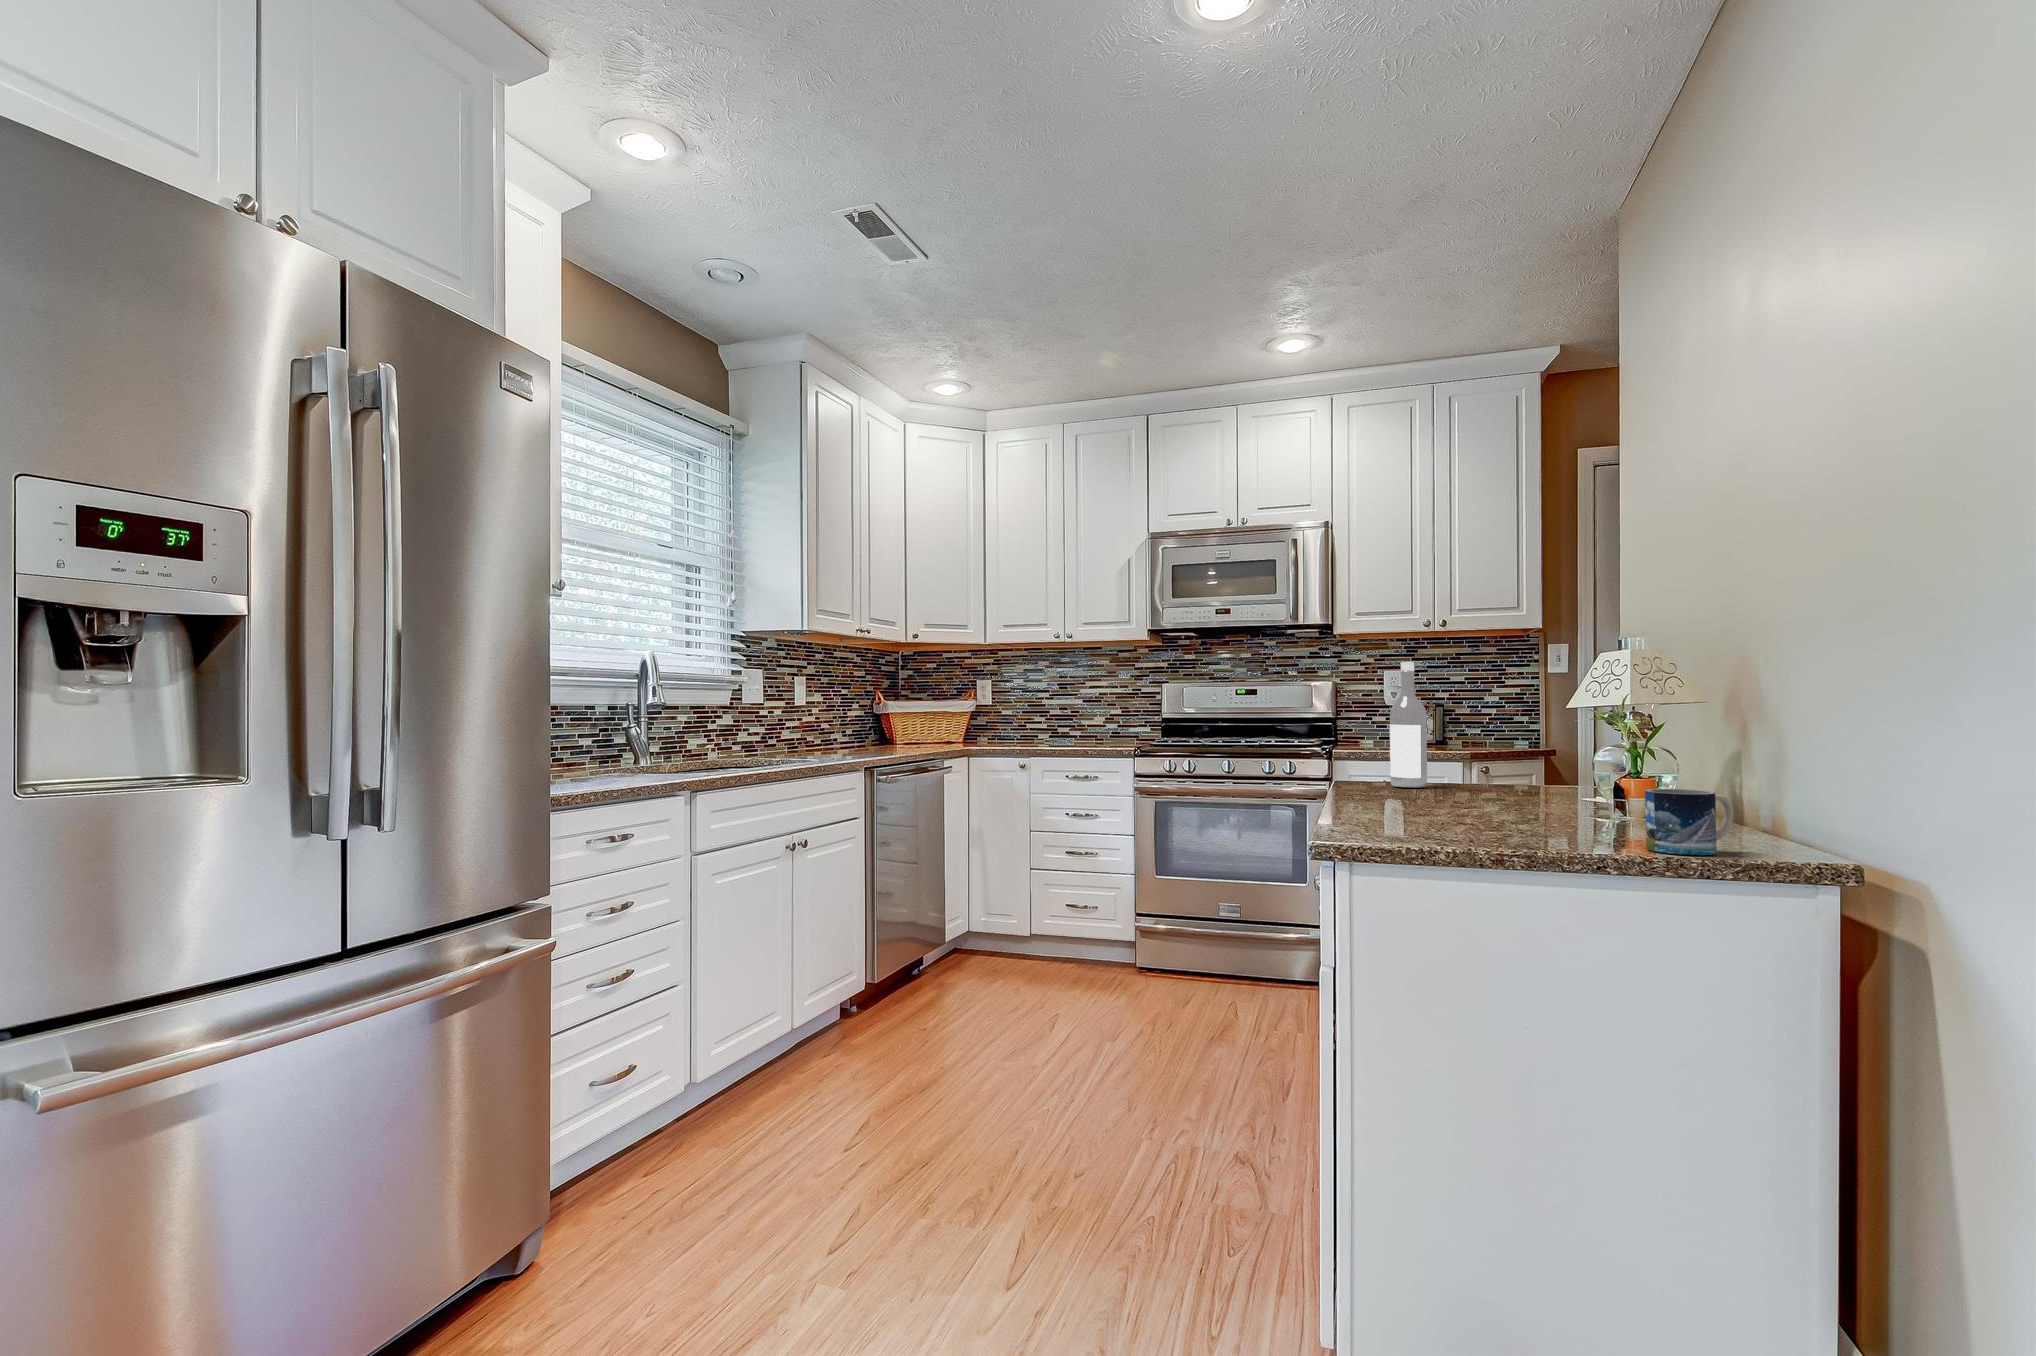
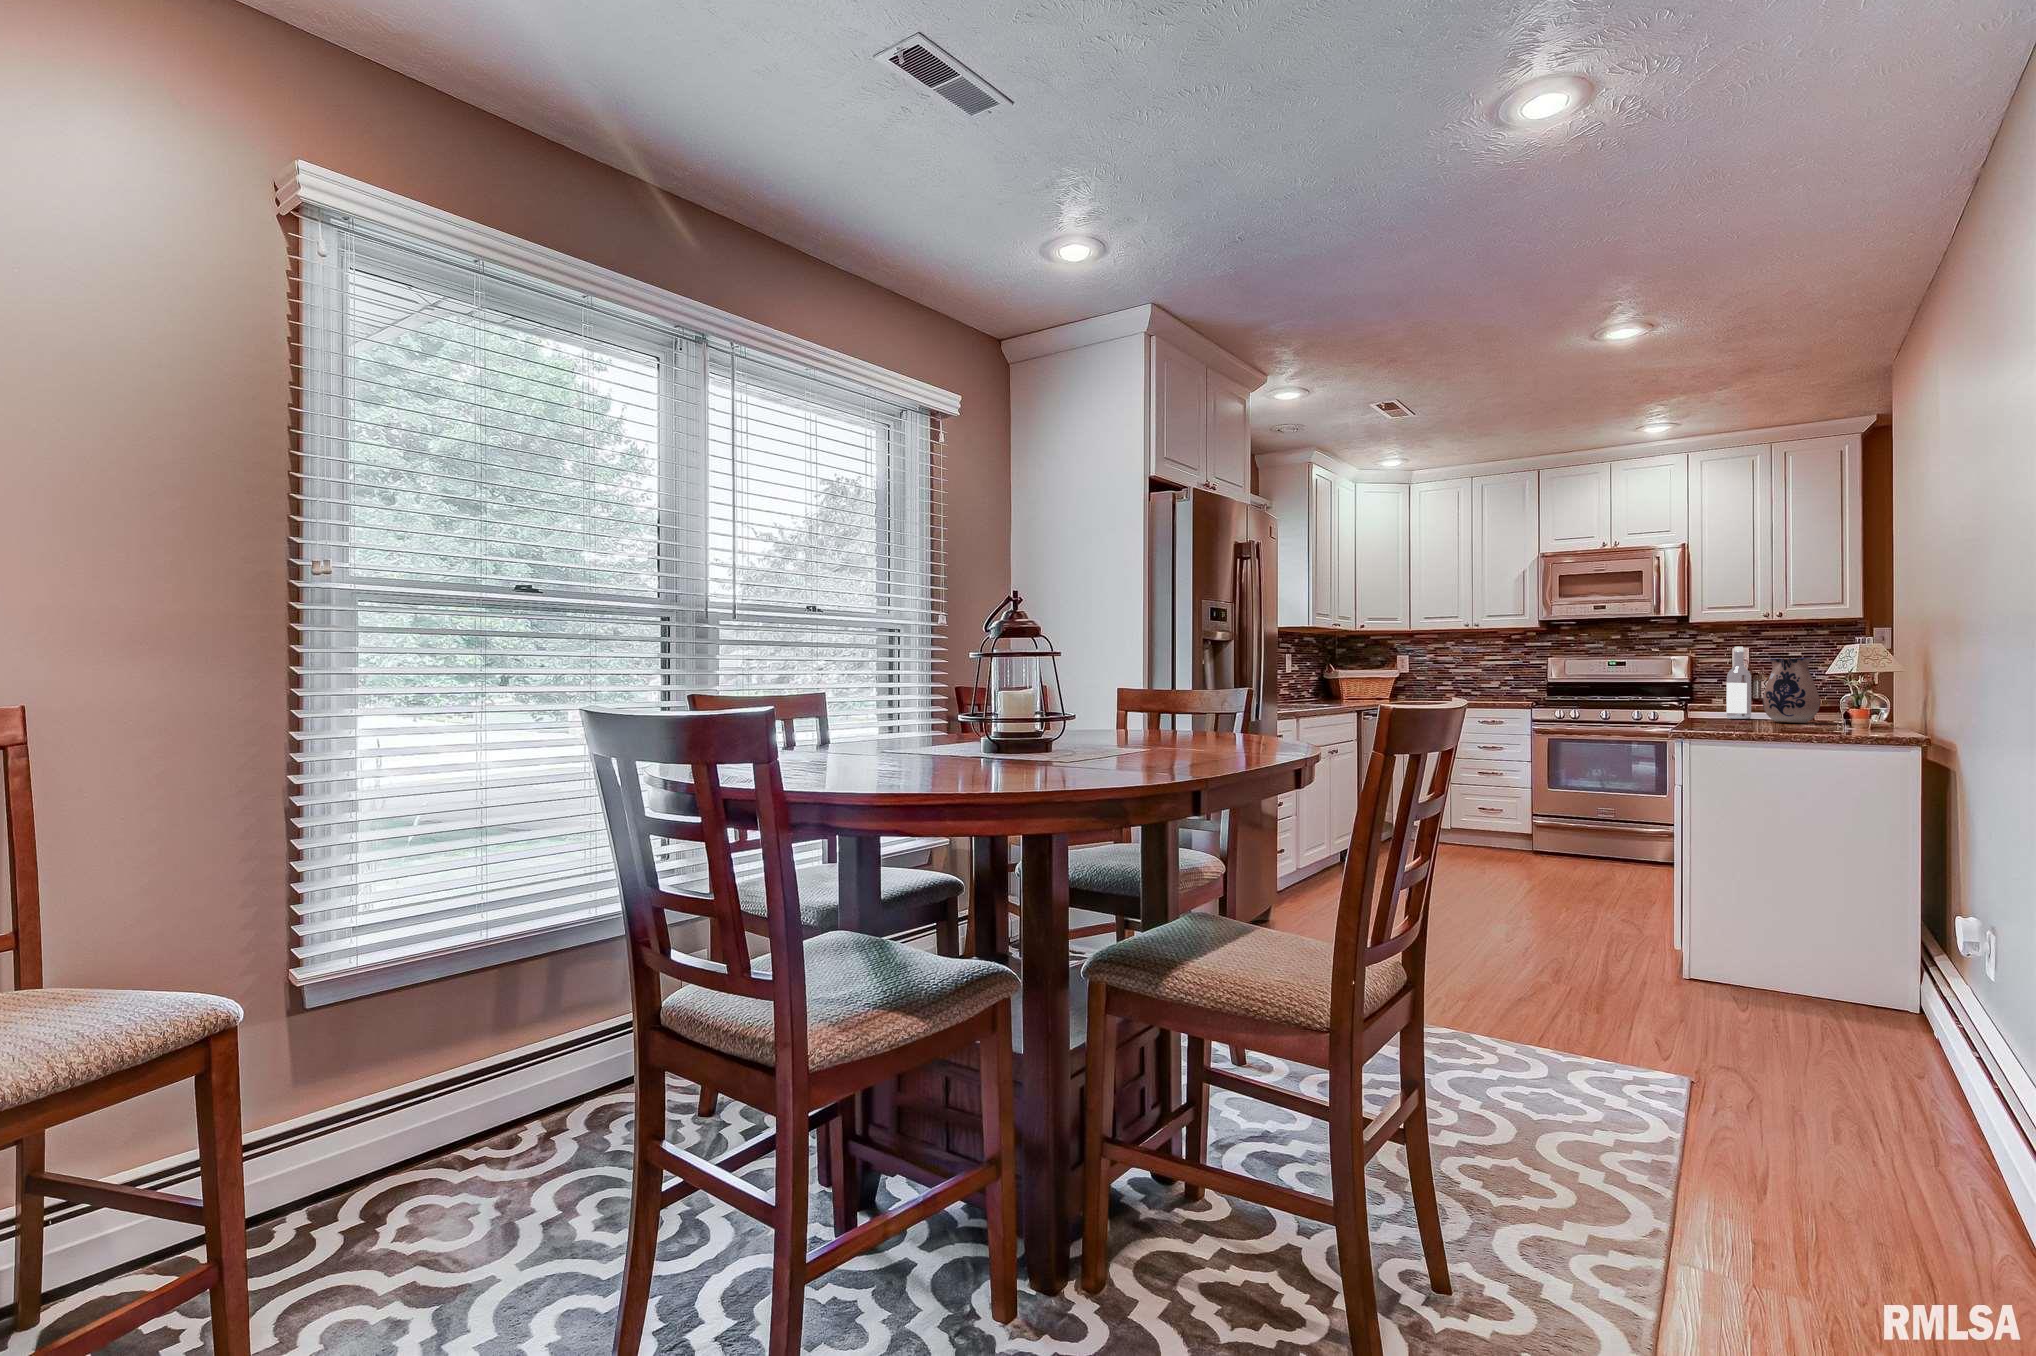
ceramic pitcher: none [1450,681,1540,800] -> present [1763,658,1820,723]
mug: present [1645,789,1734,855] -> none [1851,708,1898,736]

